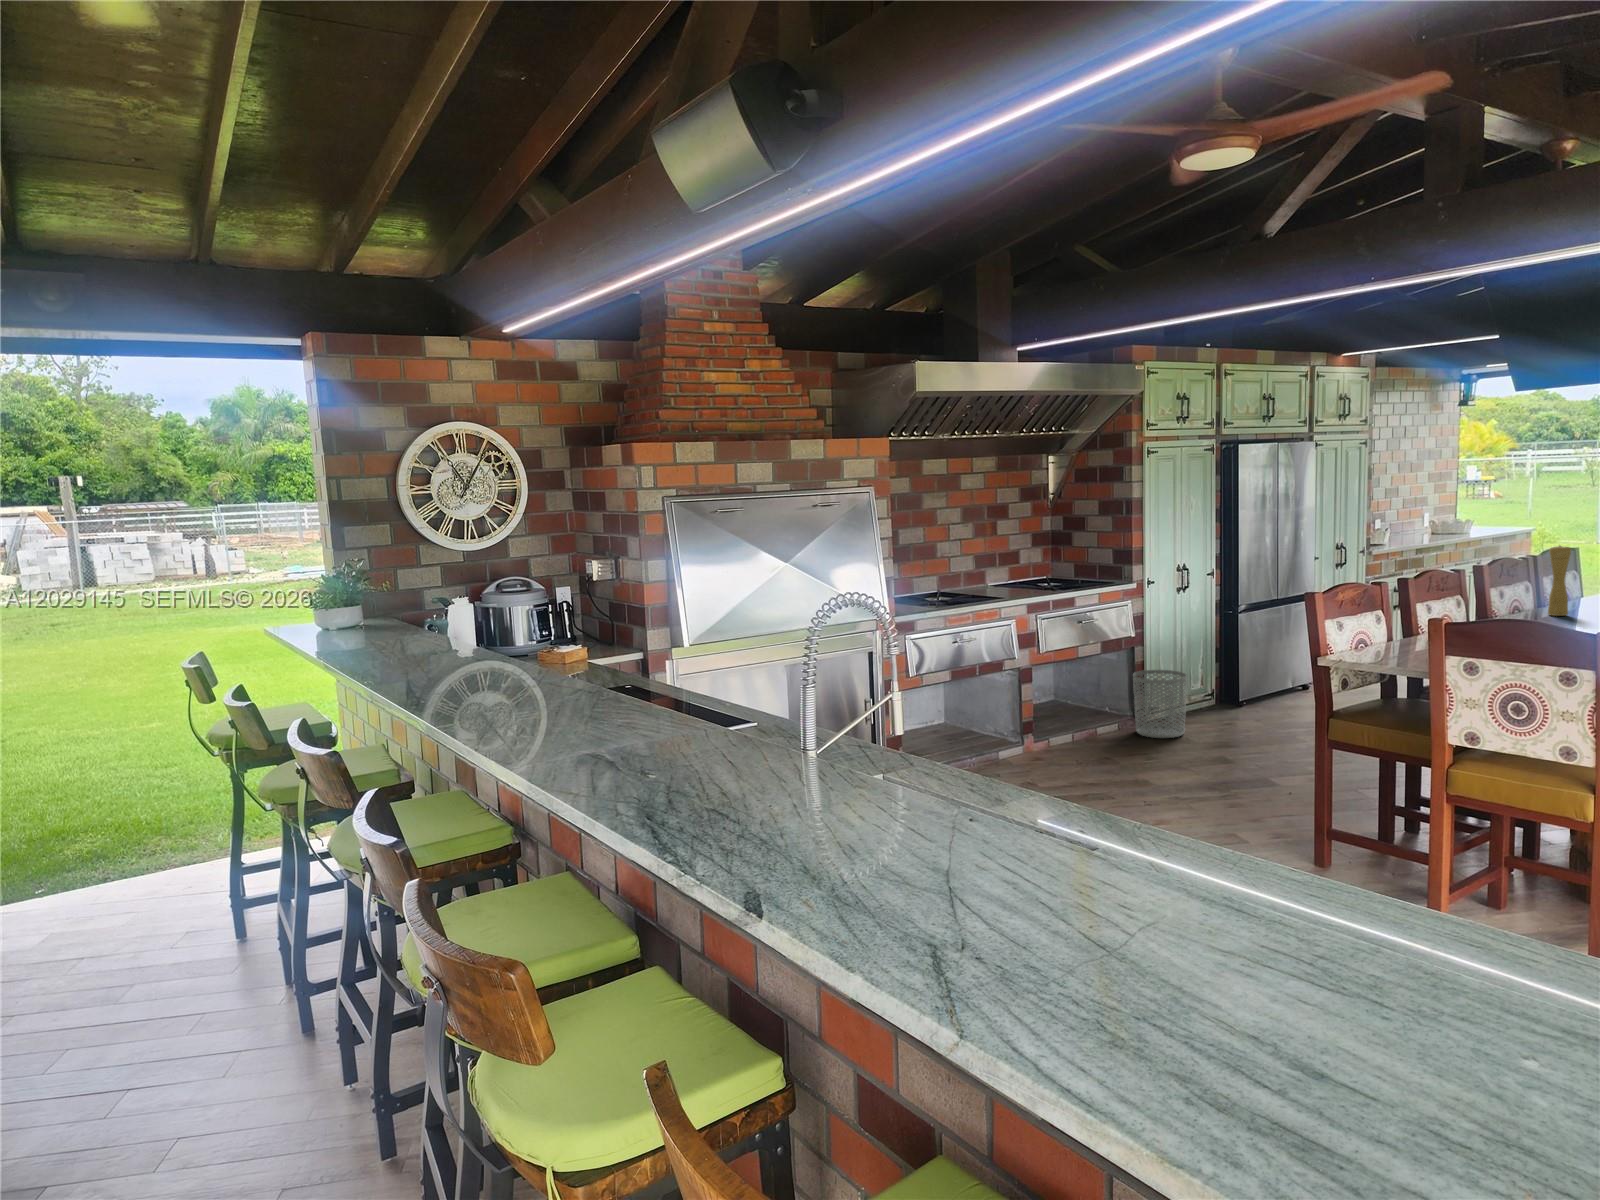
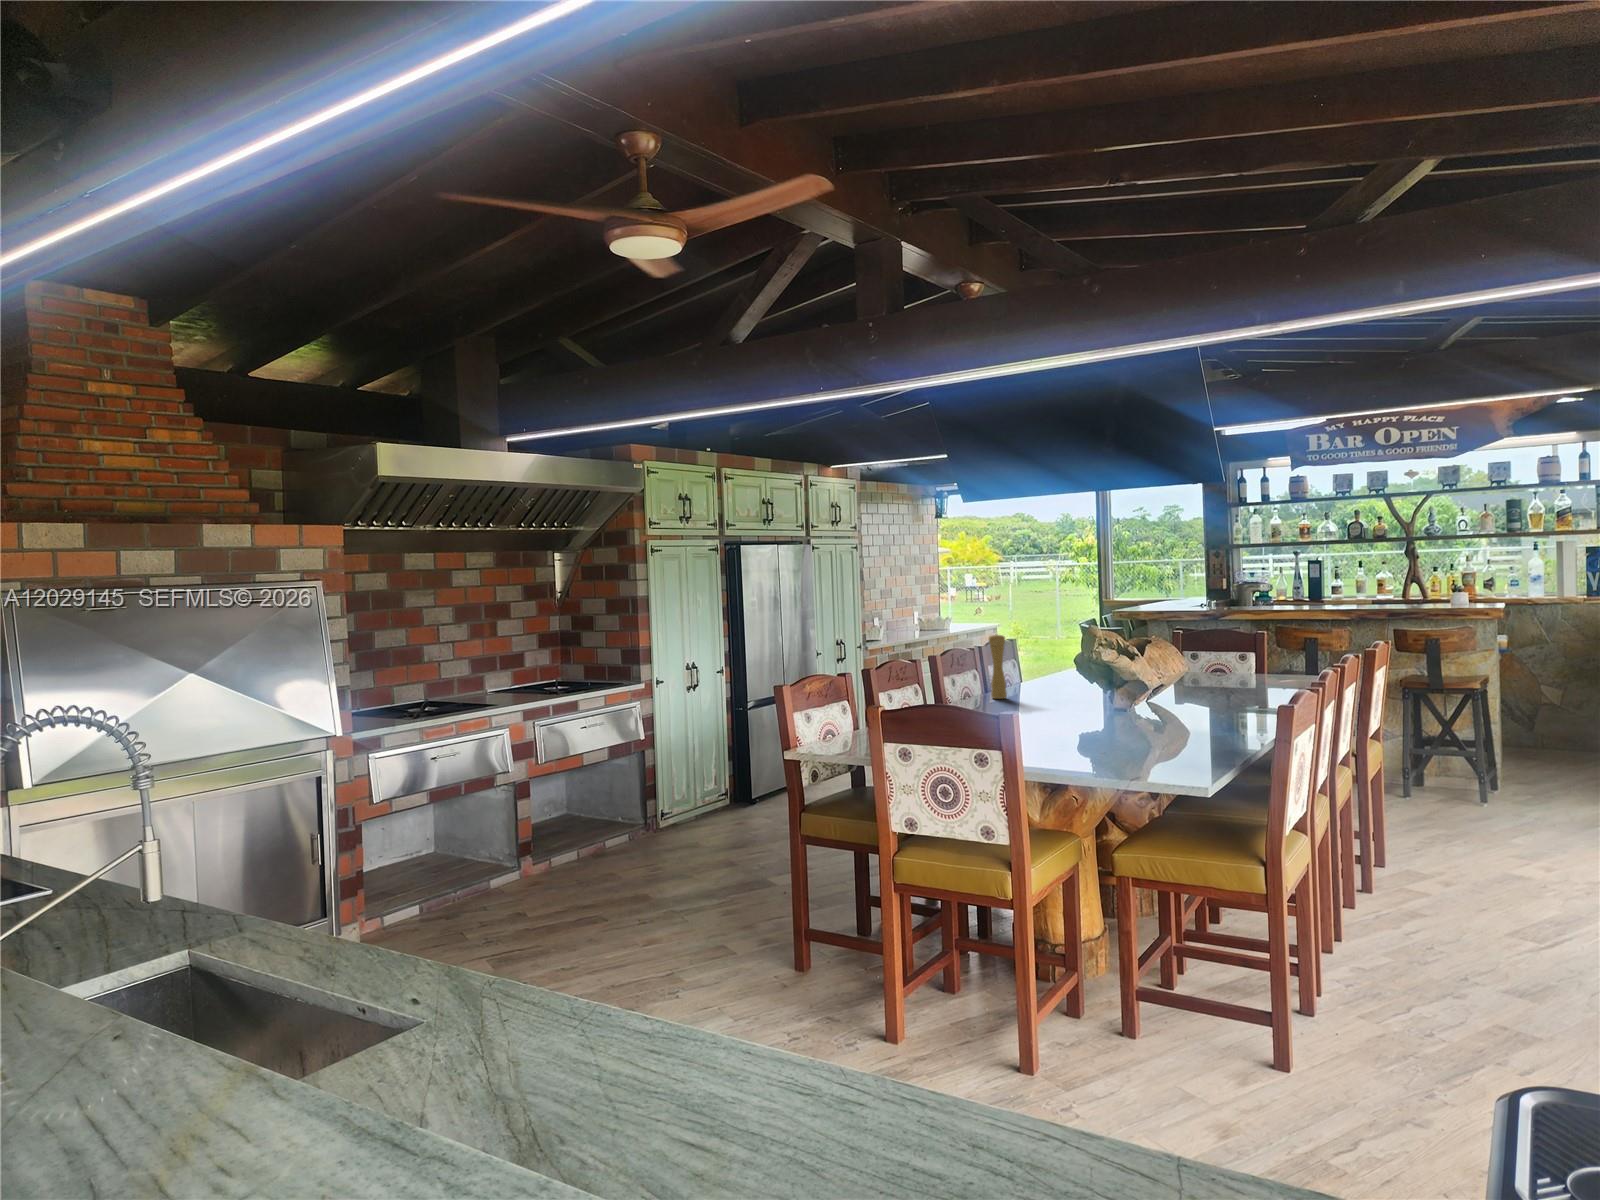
waste bin: present [1133,670,1187,738] -> none [642,772,695,845]

